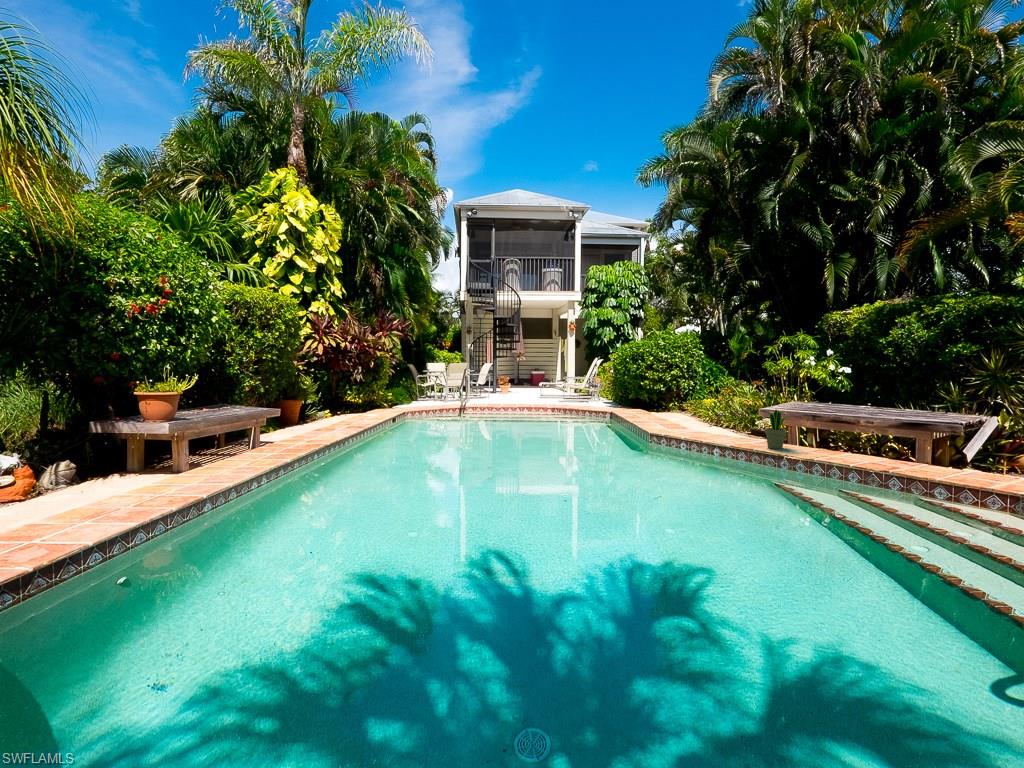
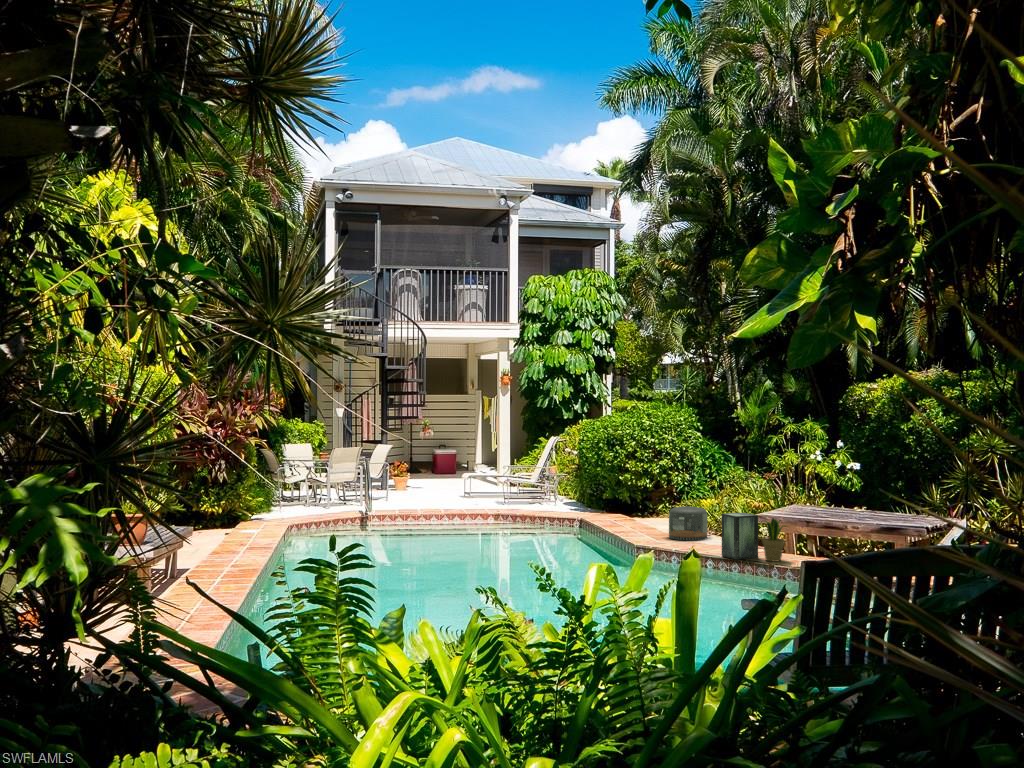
pouf: none [679,403,711,430] -> present [669,506,707,540]
storage box: none [726,406,761,446] -> present [722,513,758,560]

